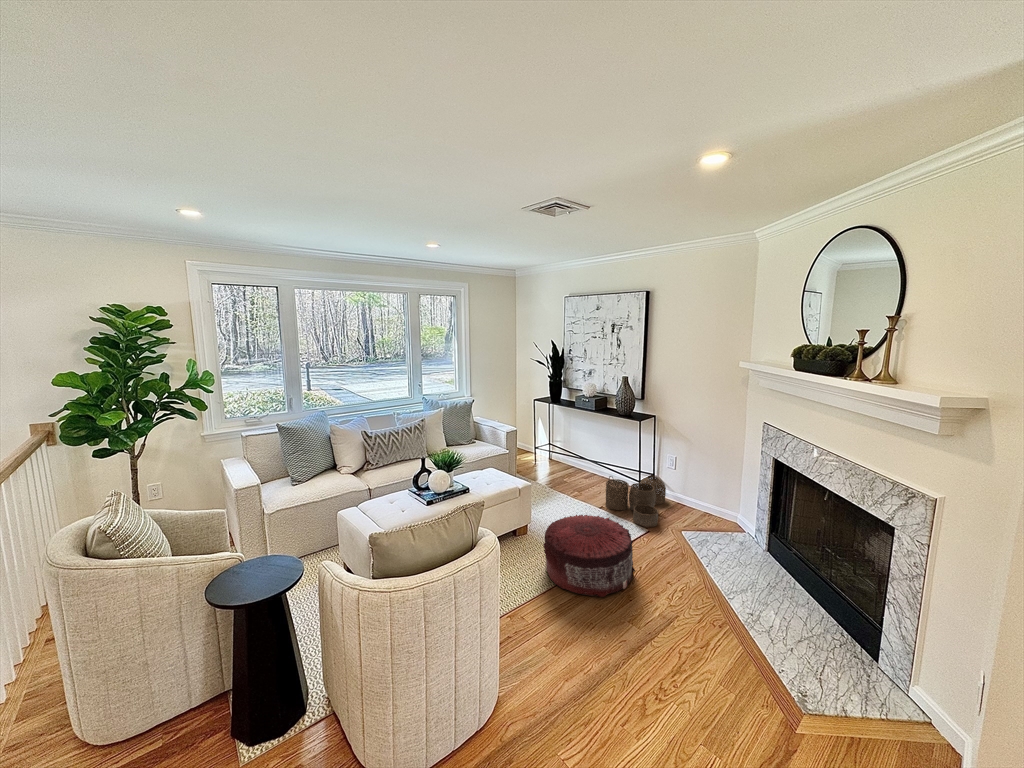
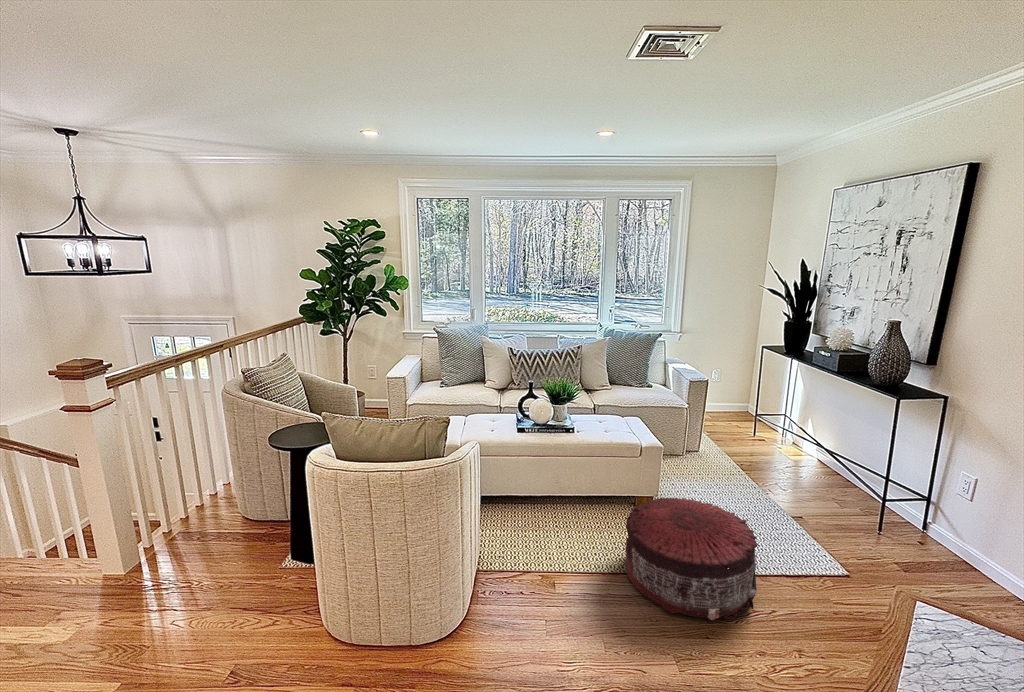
woven basket: present [606,475,666,527] -> none [809,475,945,572]

